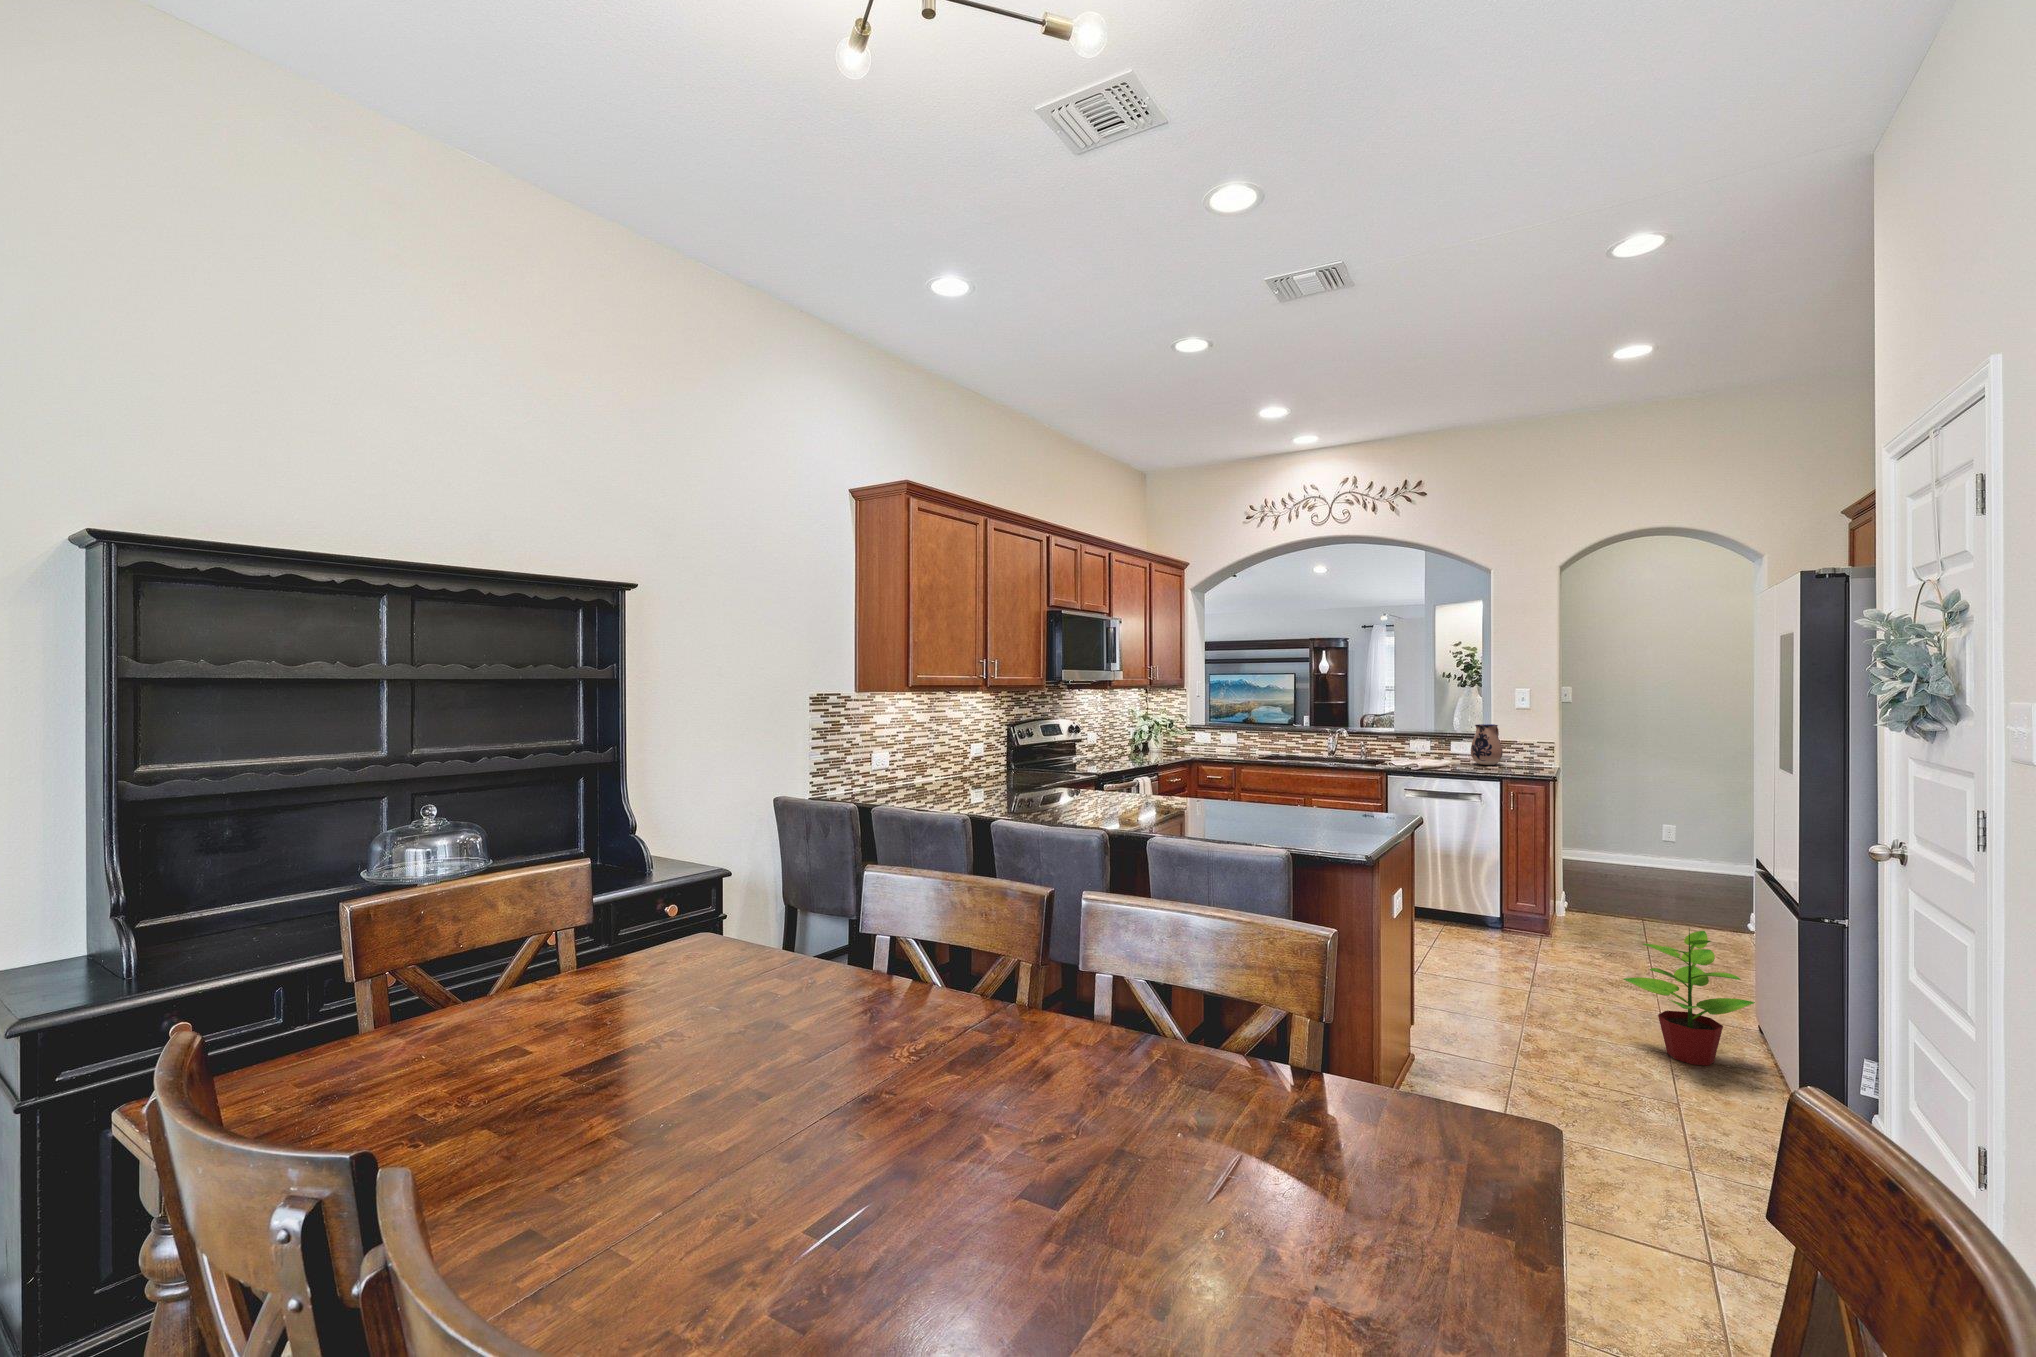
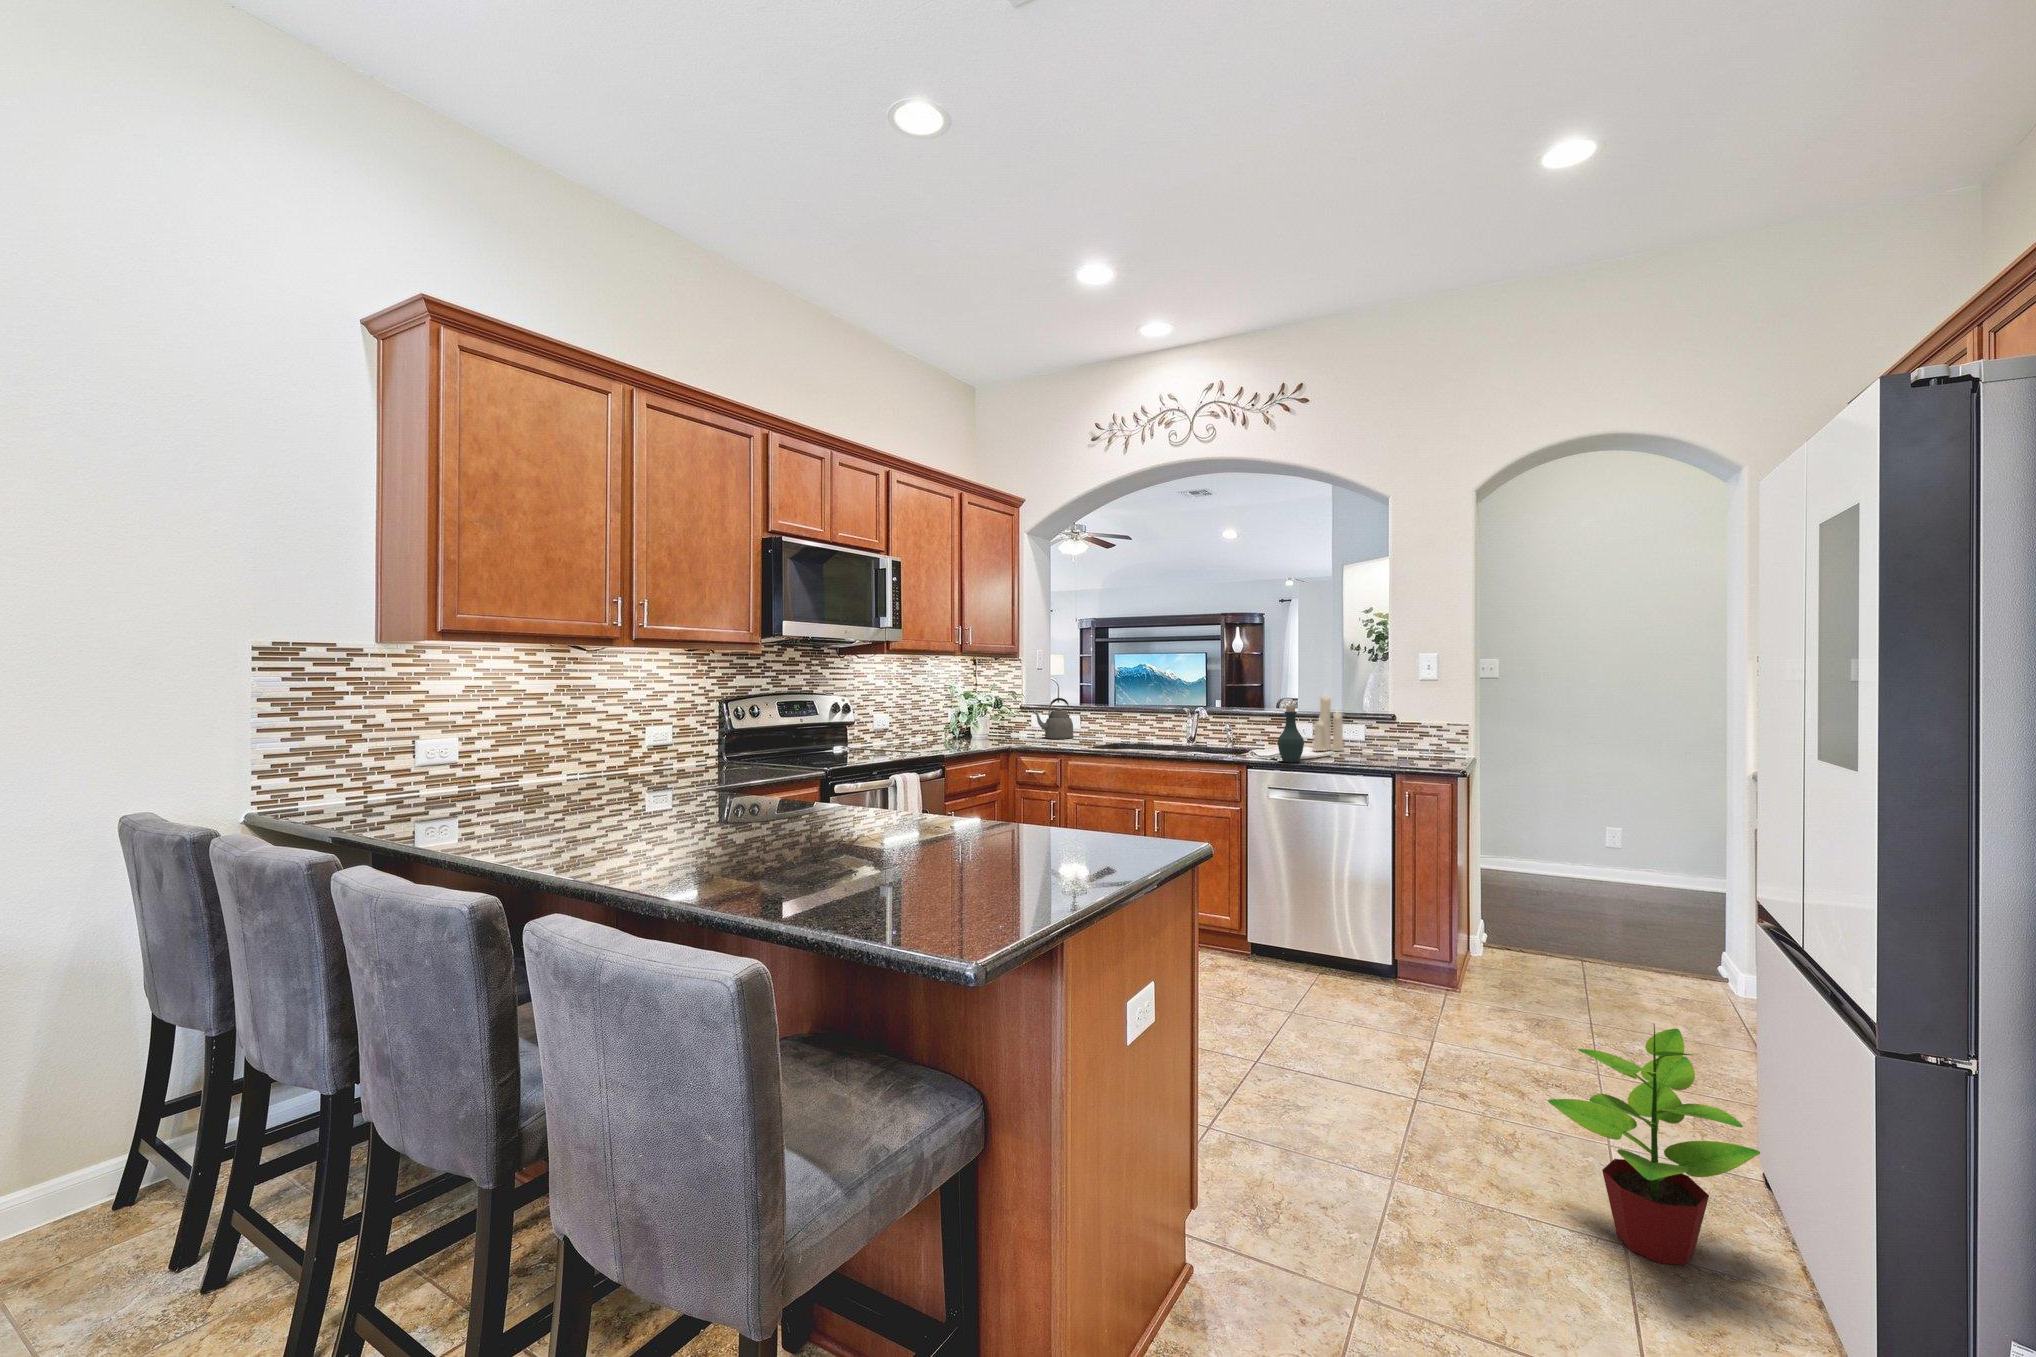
candle: none [1431,712,1456,762] -> present [1313,696,1344,751]
kettle: none [1199,719,1230,751] -> present [1033,698,1073,739]
ceramic pitcher: present [1471,724,1503,765] -> none [1361,701,1401,755]
bottle: none [1410,729,1430,770] -> present [1278,706,1304,763]

